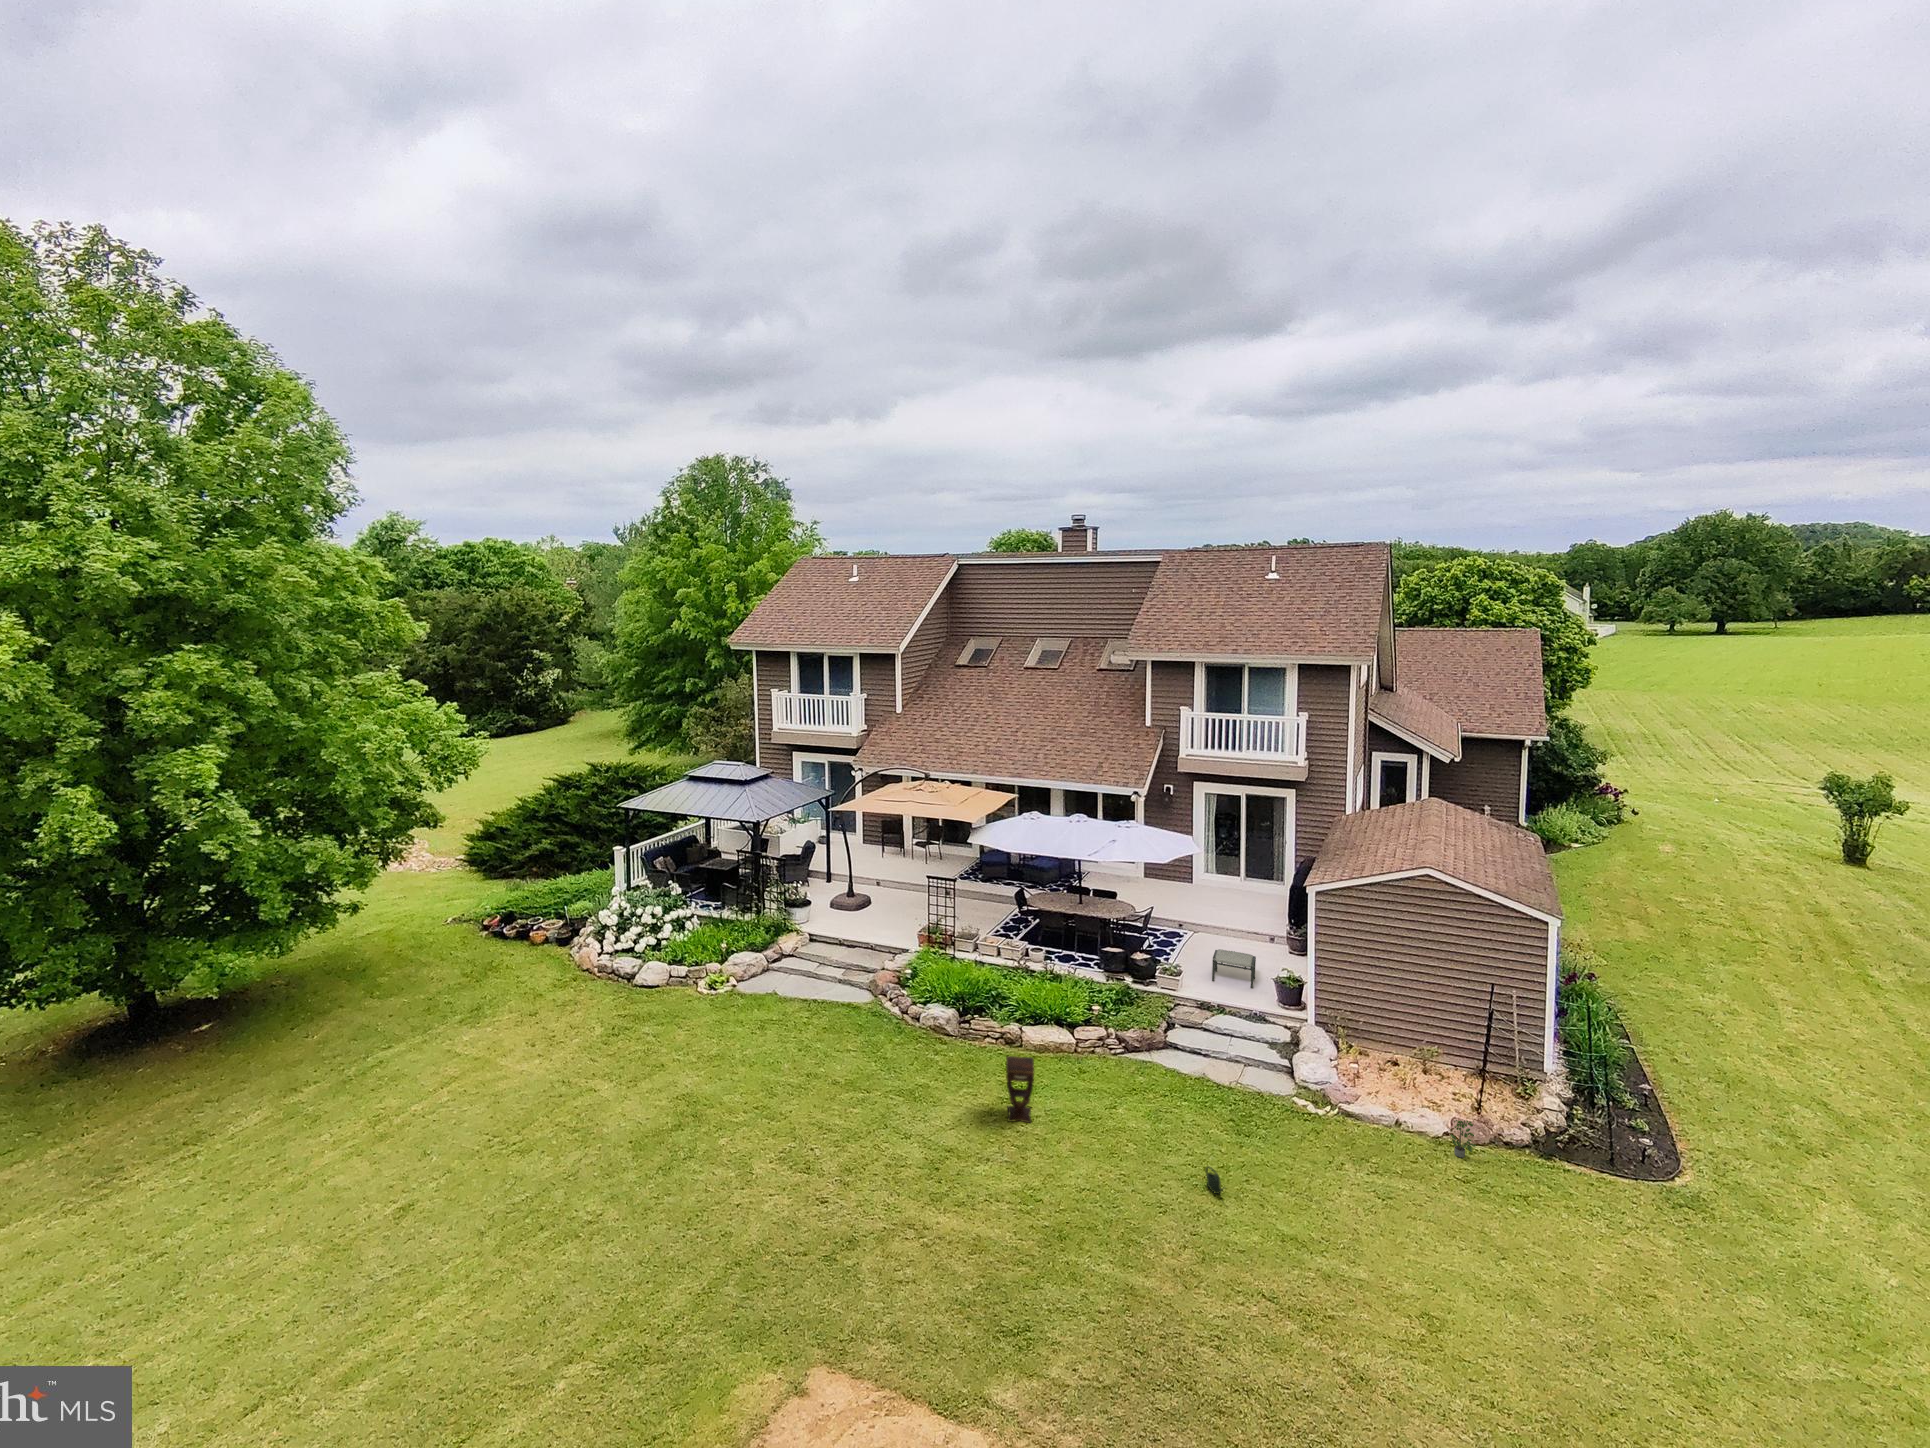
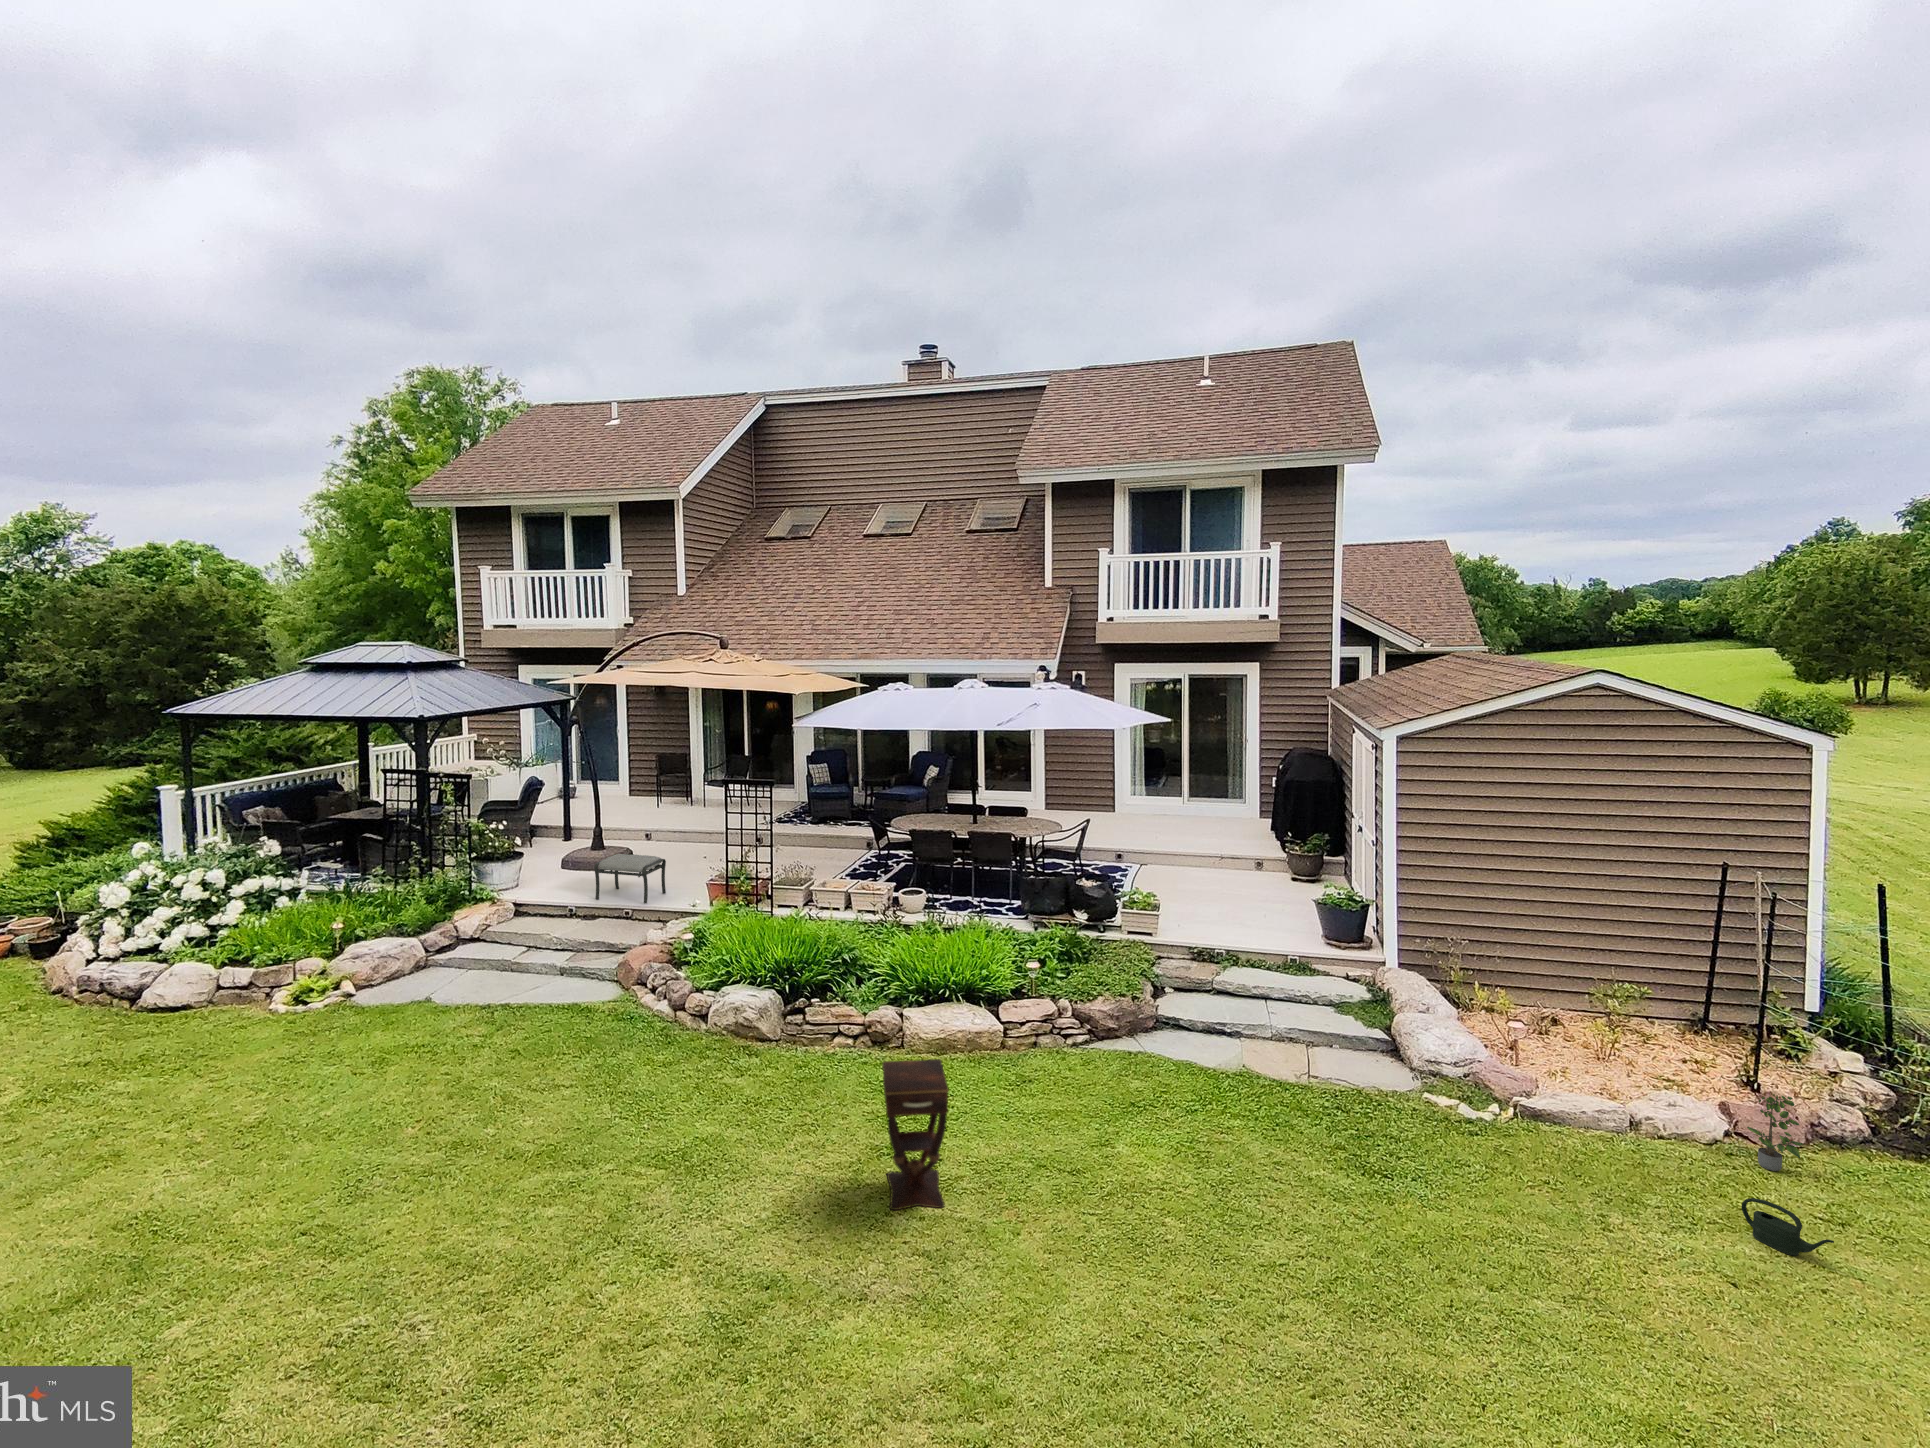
ottoman: present [1212,949,1256,988] -> present [594,854,666,904]
watering can: present [1205,1167,1224,1194] -> present [1741,1198,1834,1256]

